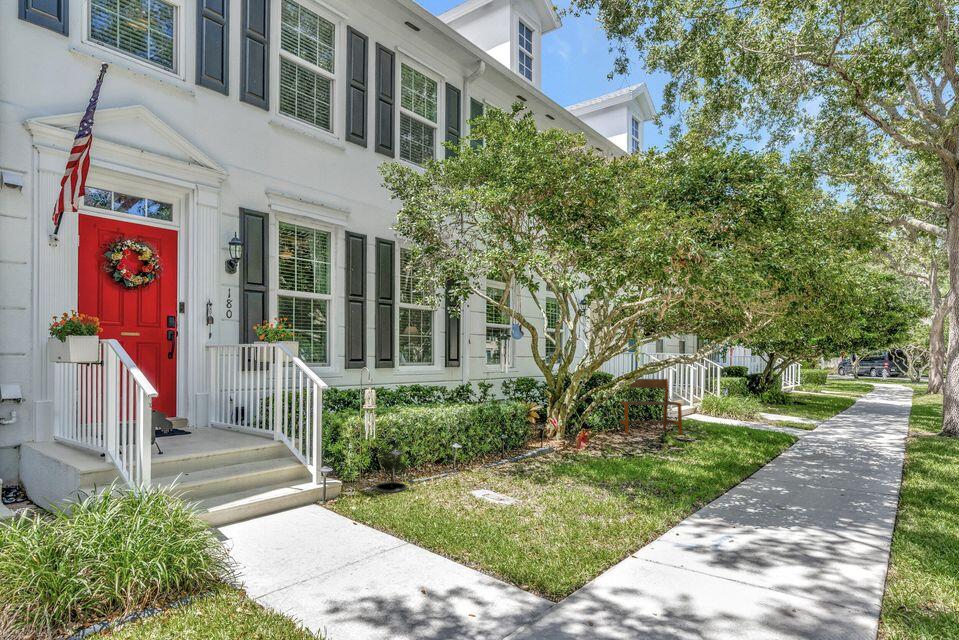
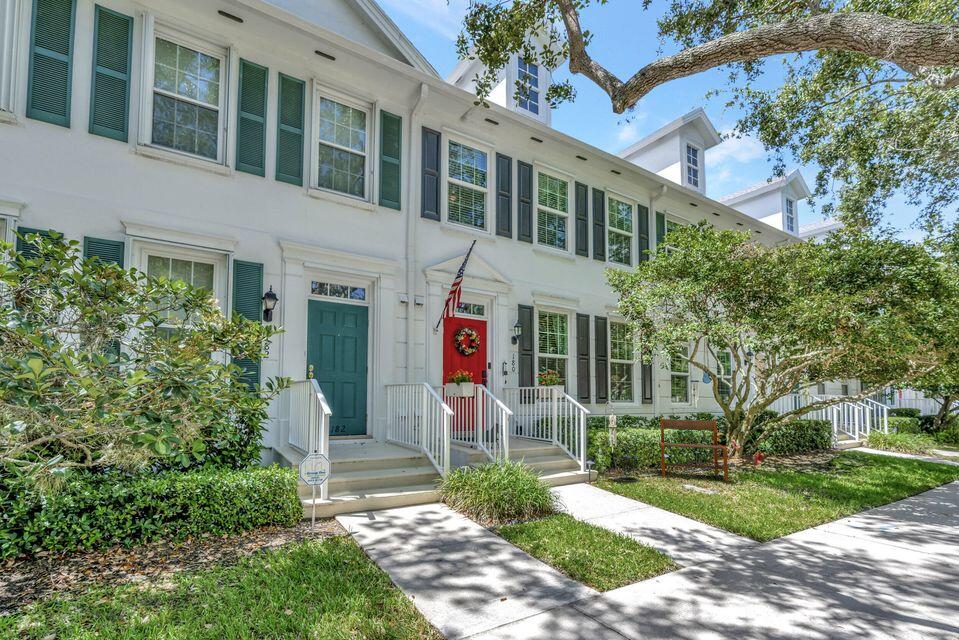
bench: present [620,379,682,435] -> present [659,418,729,482]

